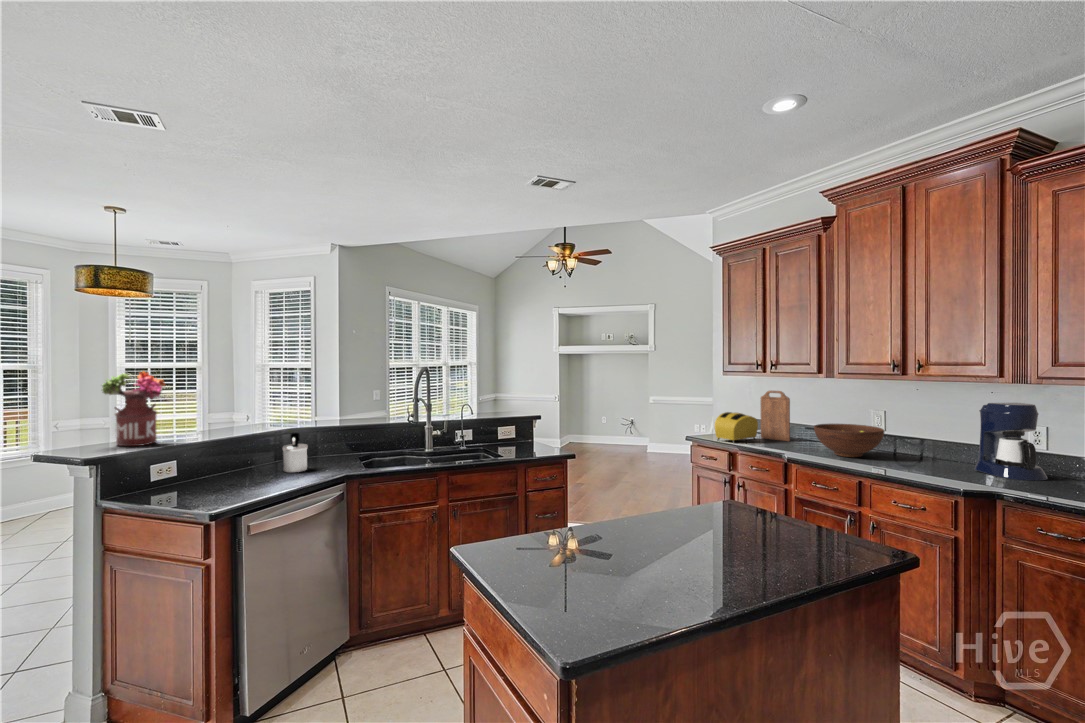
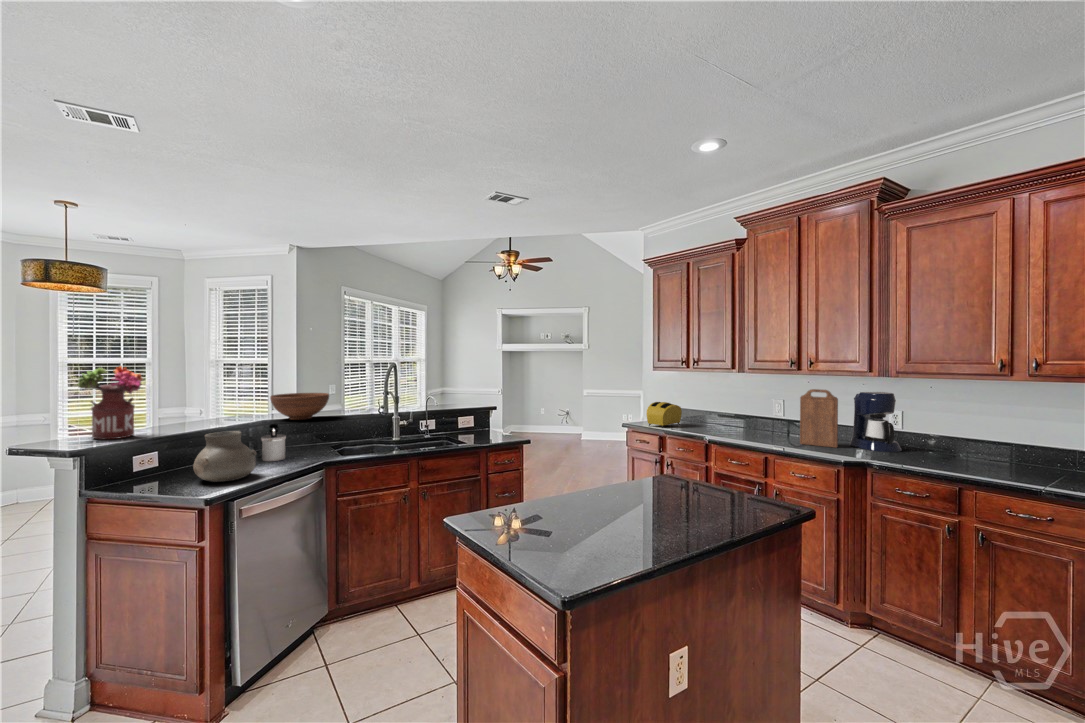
cutting board: present [760,391,790,441] -> present [800,389,838,448]
fruit bowl: present [814,424,884,457] -> present [270,393,329,420]
vase: none [207,440,271,494] -> present [193,431,256,482]

